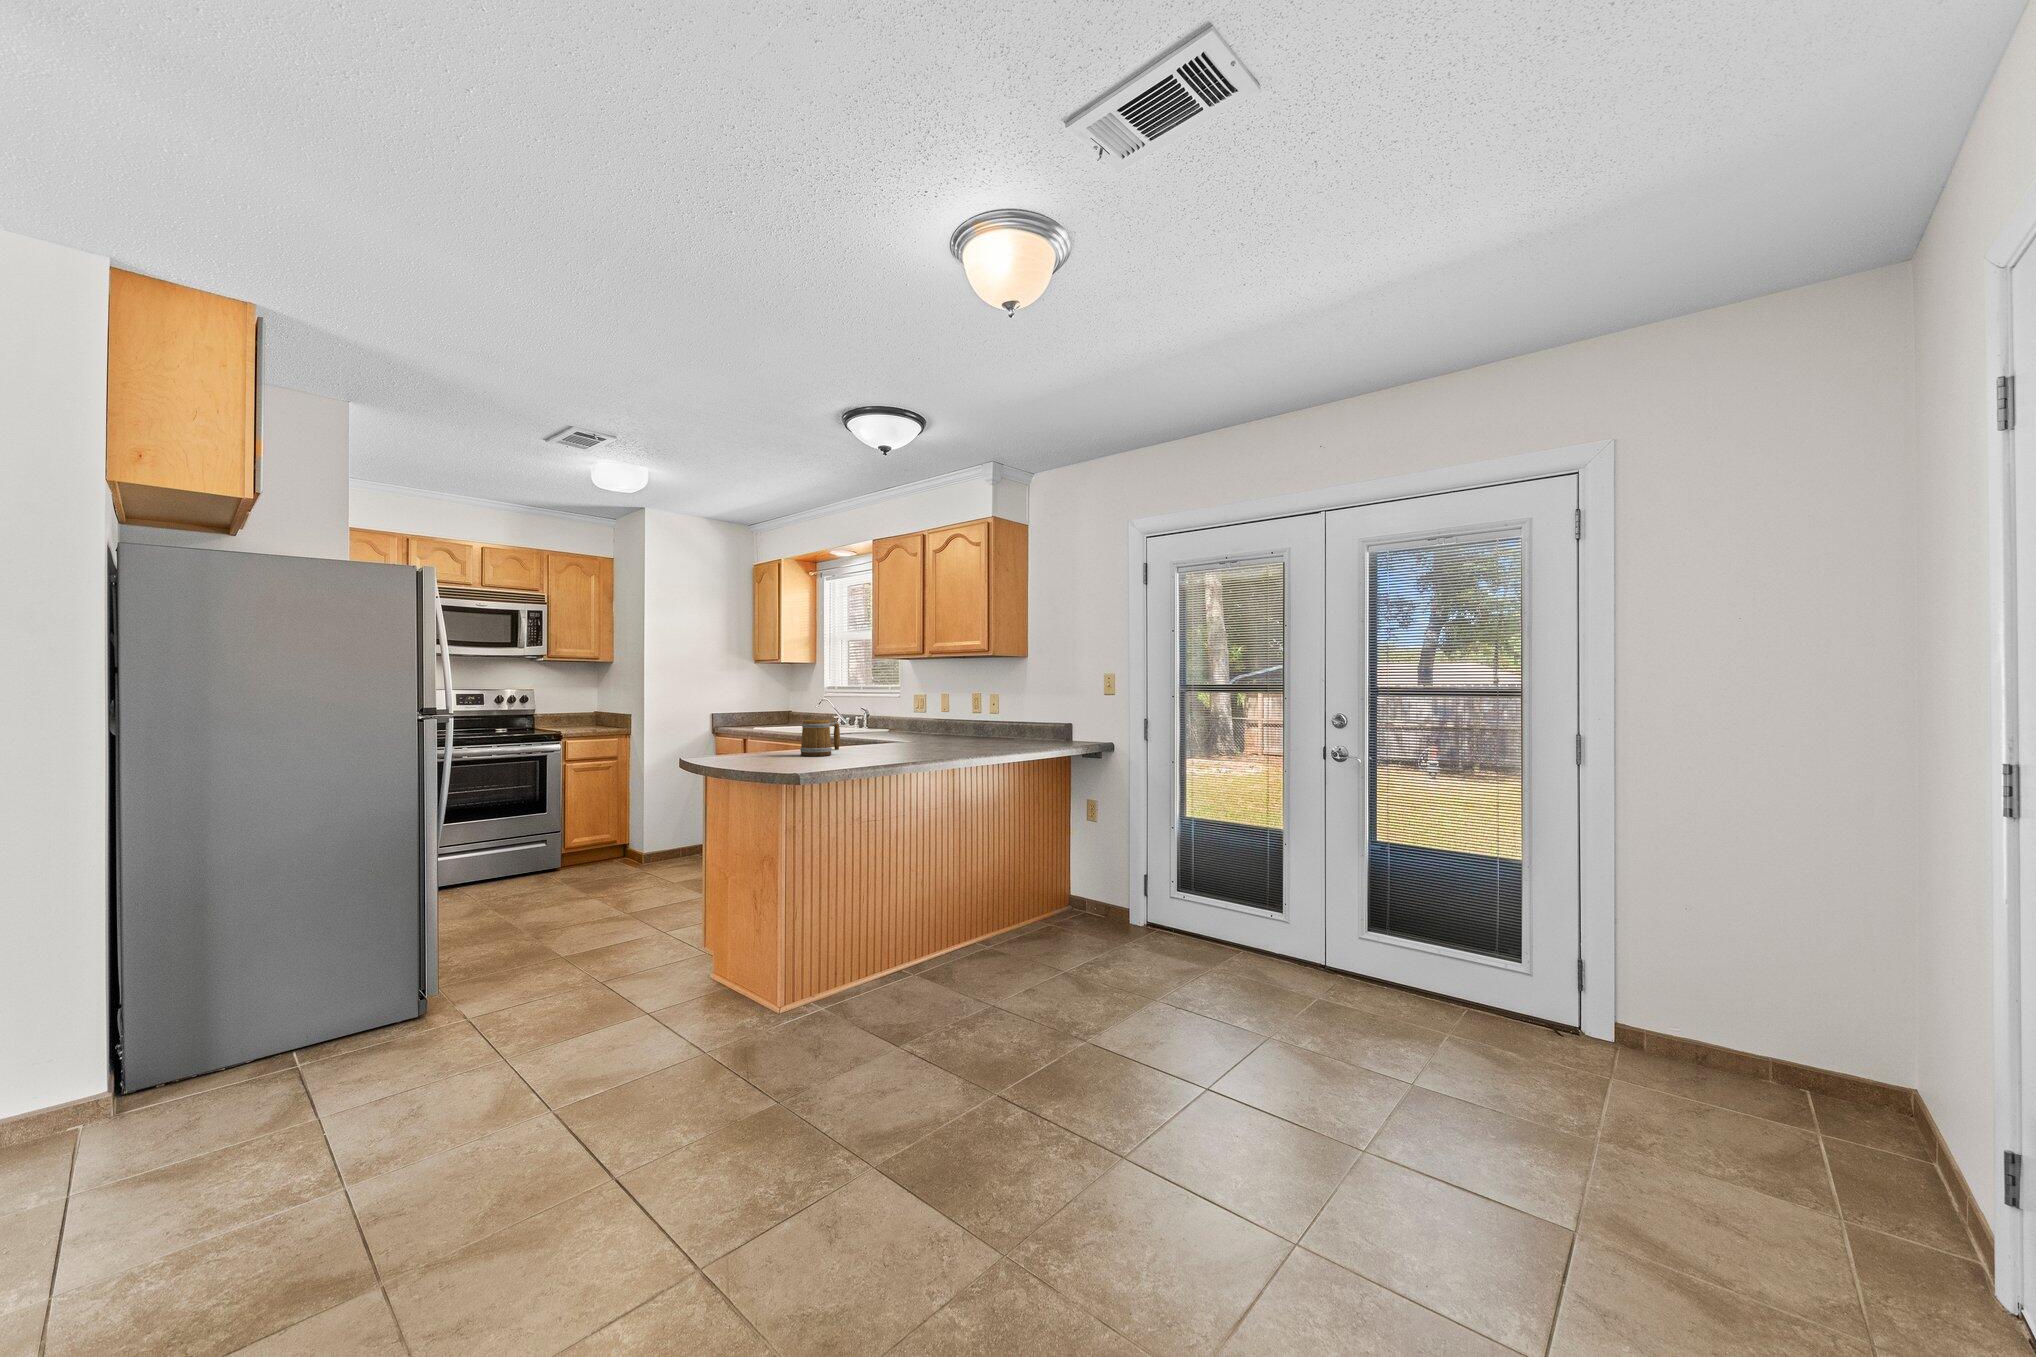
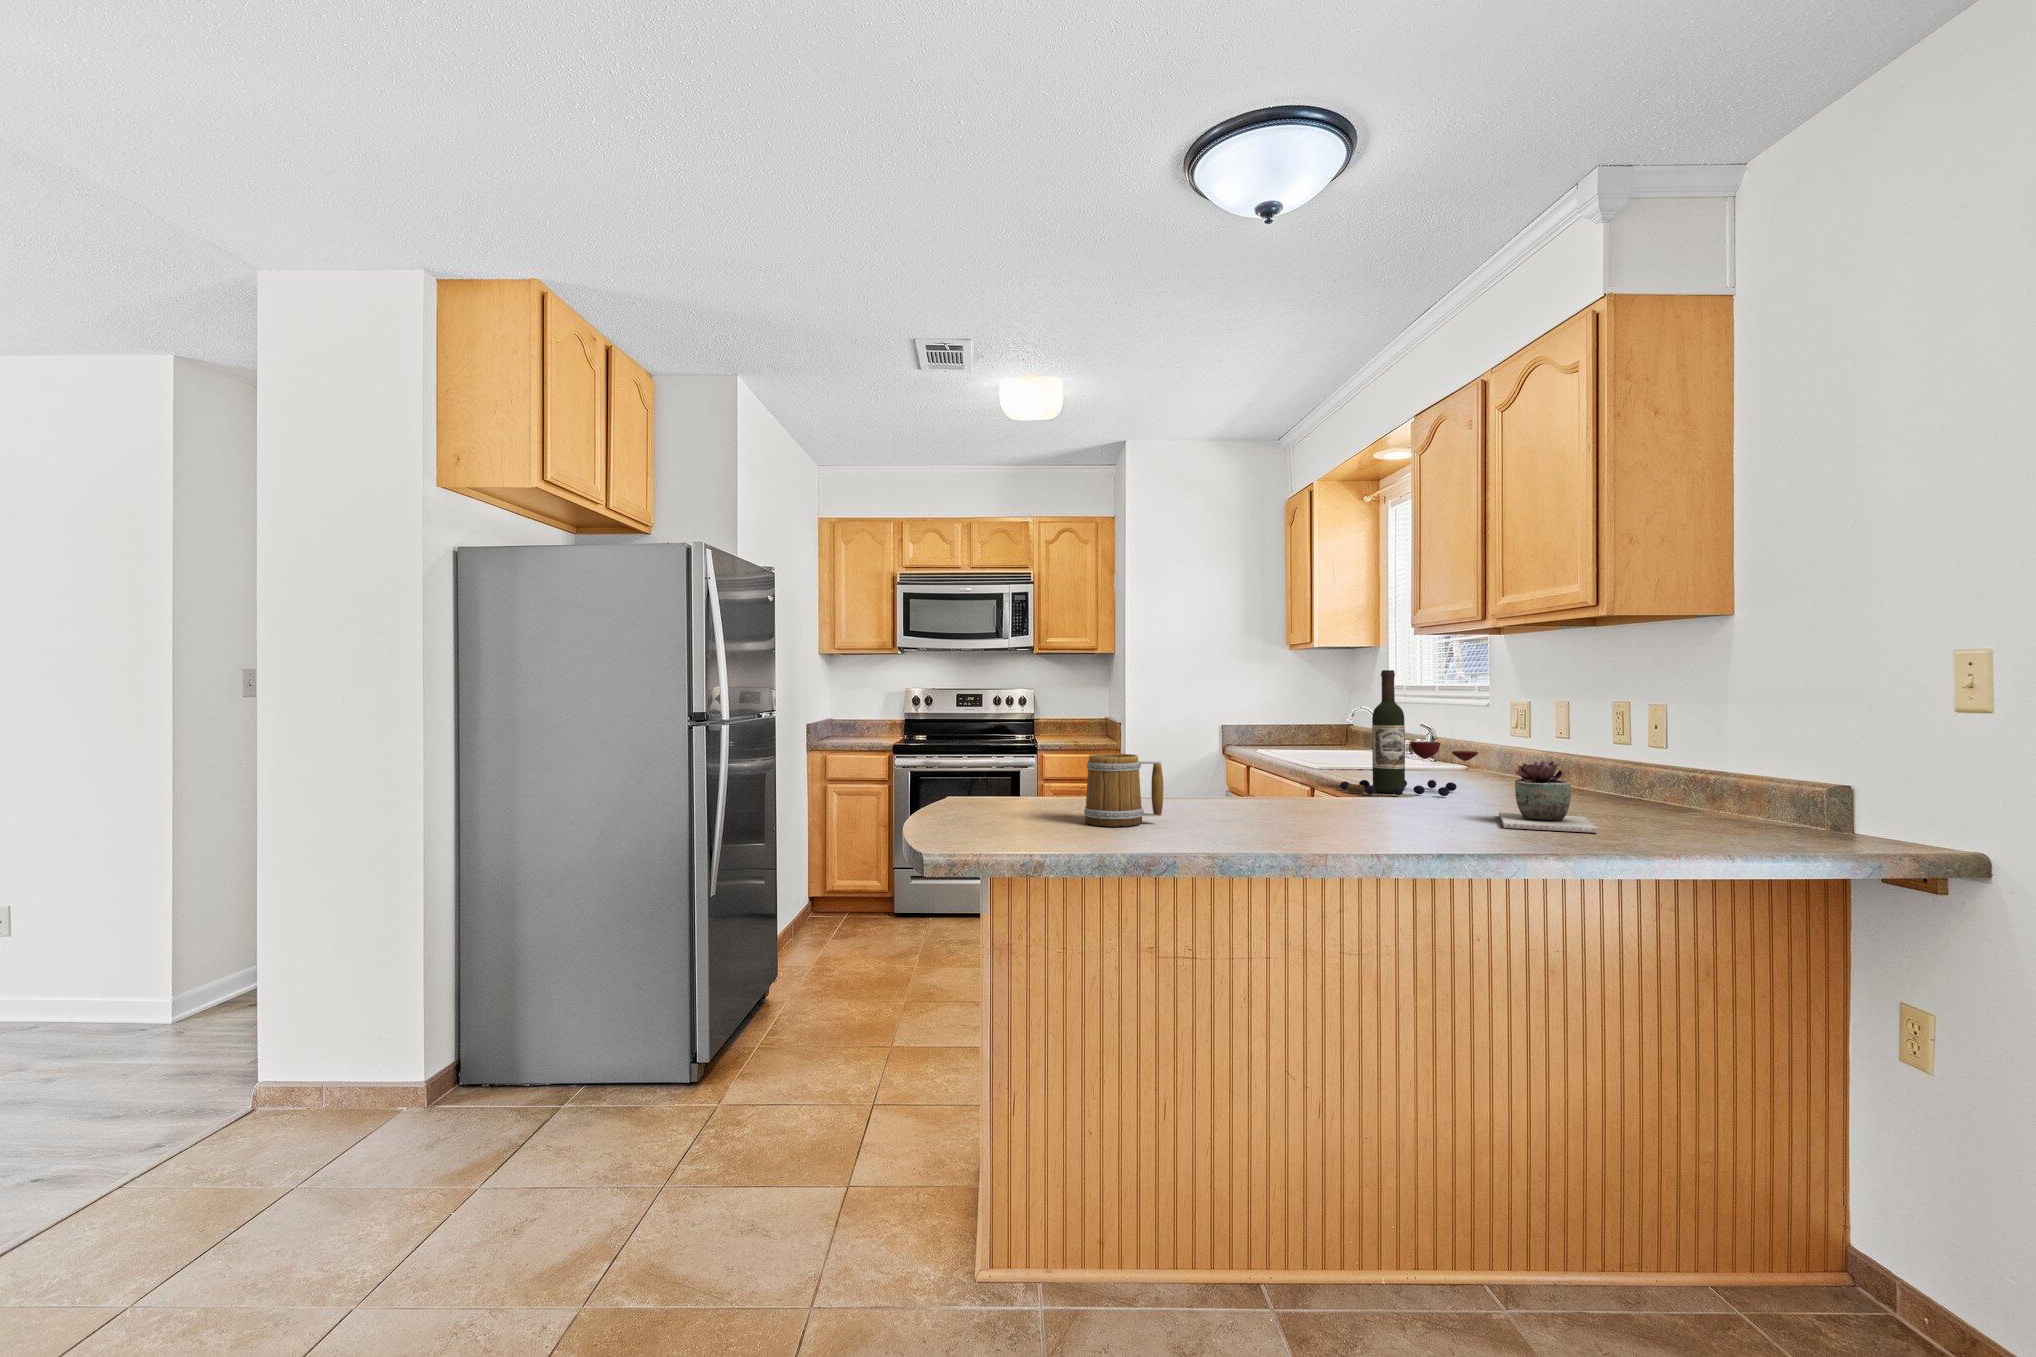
wine bottle: none [866,678,931,741] -> present [1340,670,1478,796]
succulent plant: none [957,717,1002,746] -> present [1499,761,1598,833]

